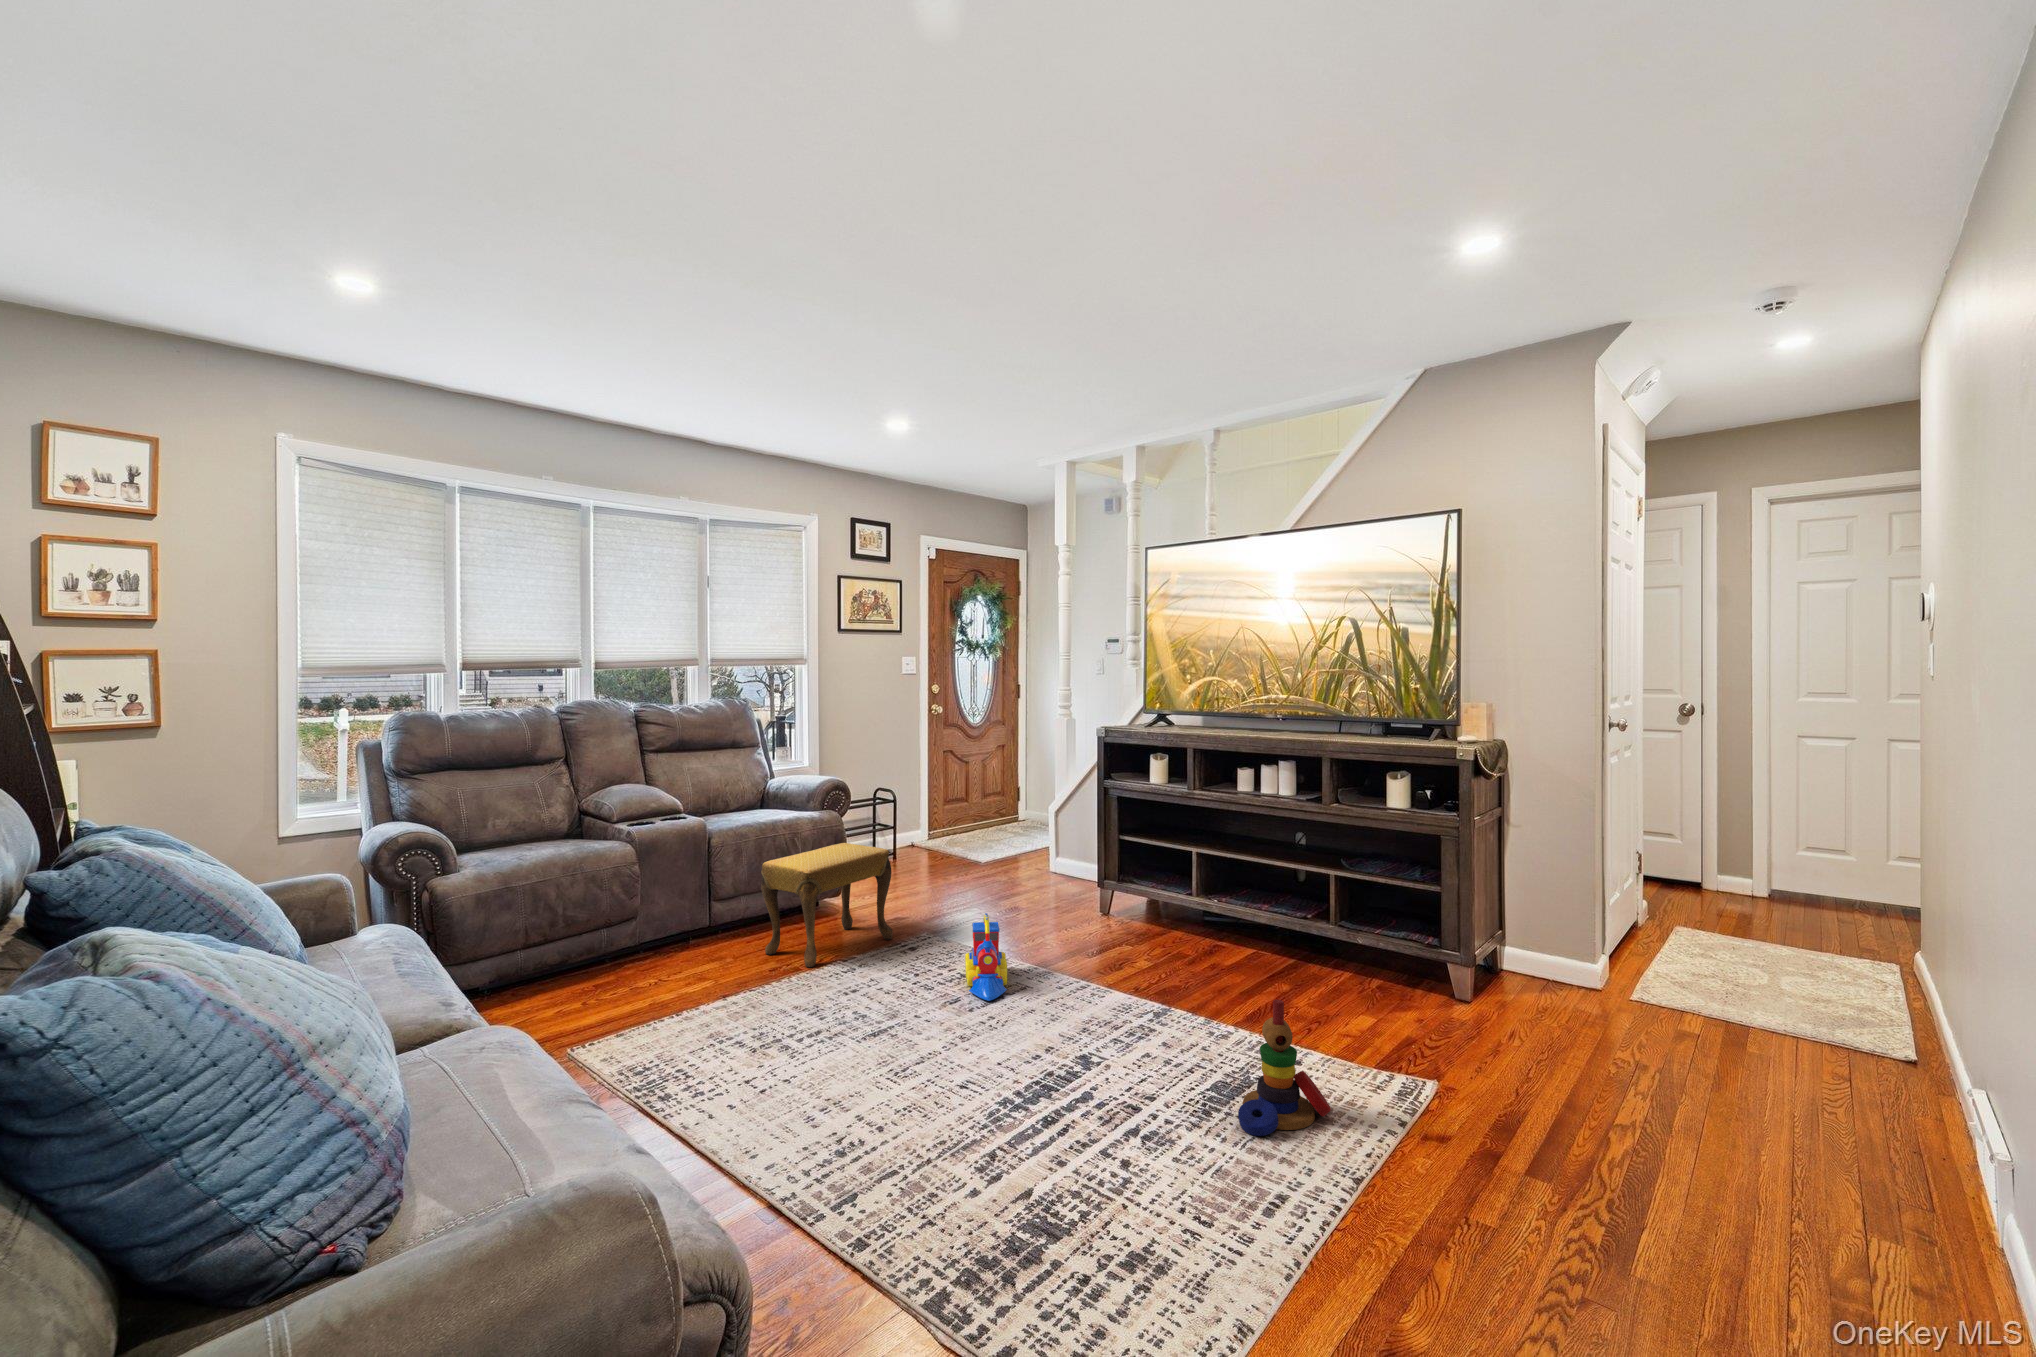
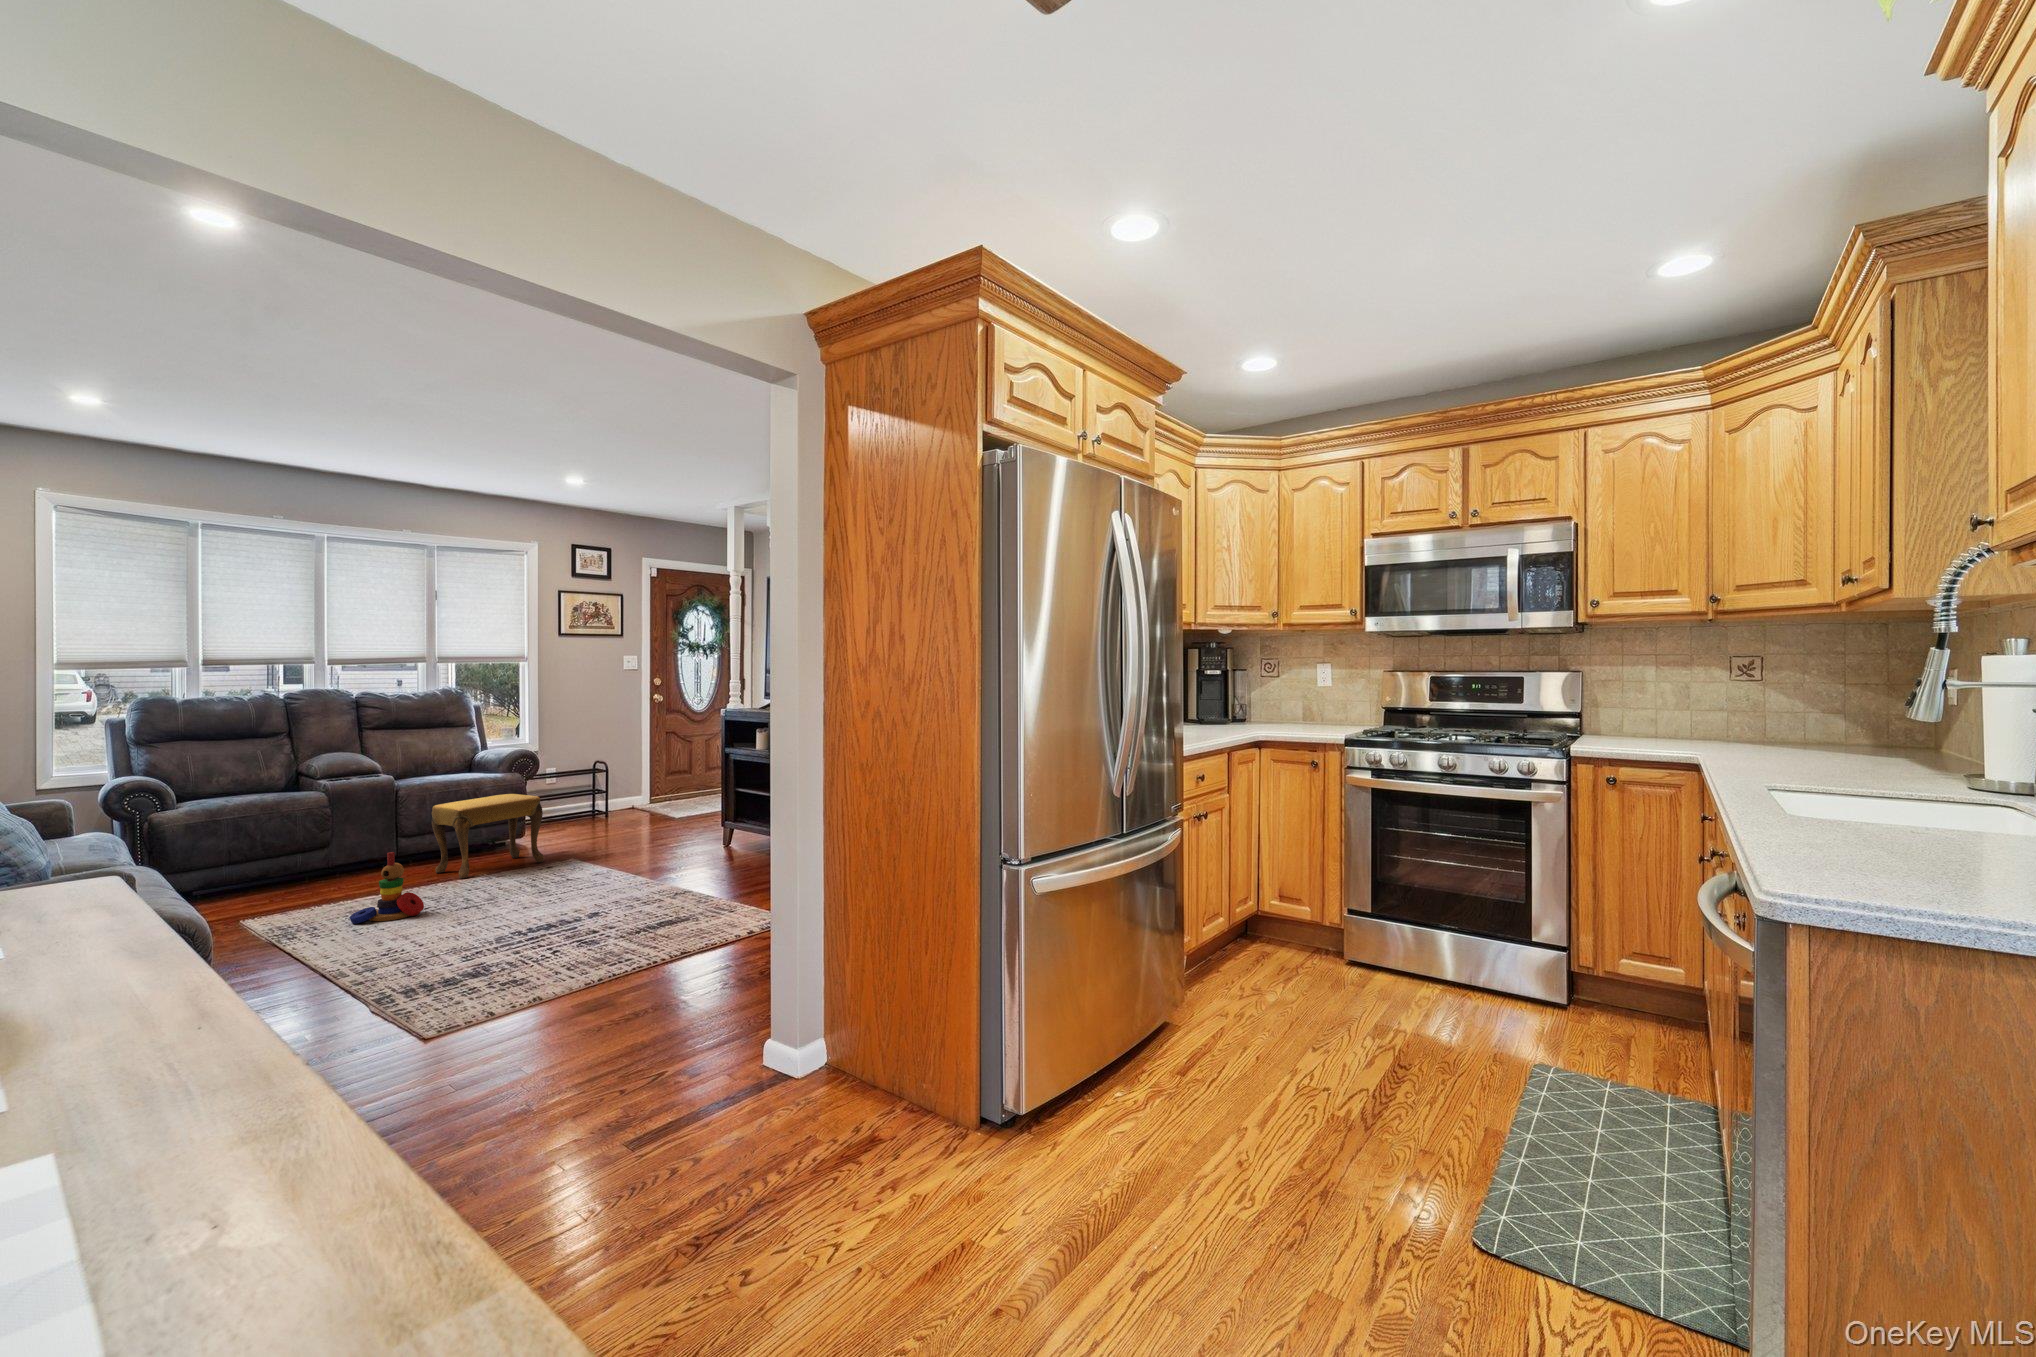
toy train: present [965,913,1007,1001] -> none [565,834,607,890]
stacking toy: present [1238,1000,1331,1136] -> present [350,852,424,924]

